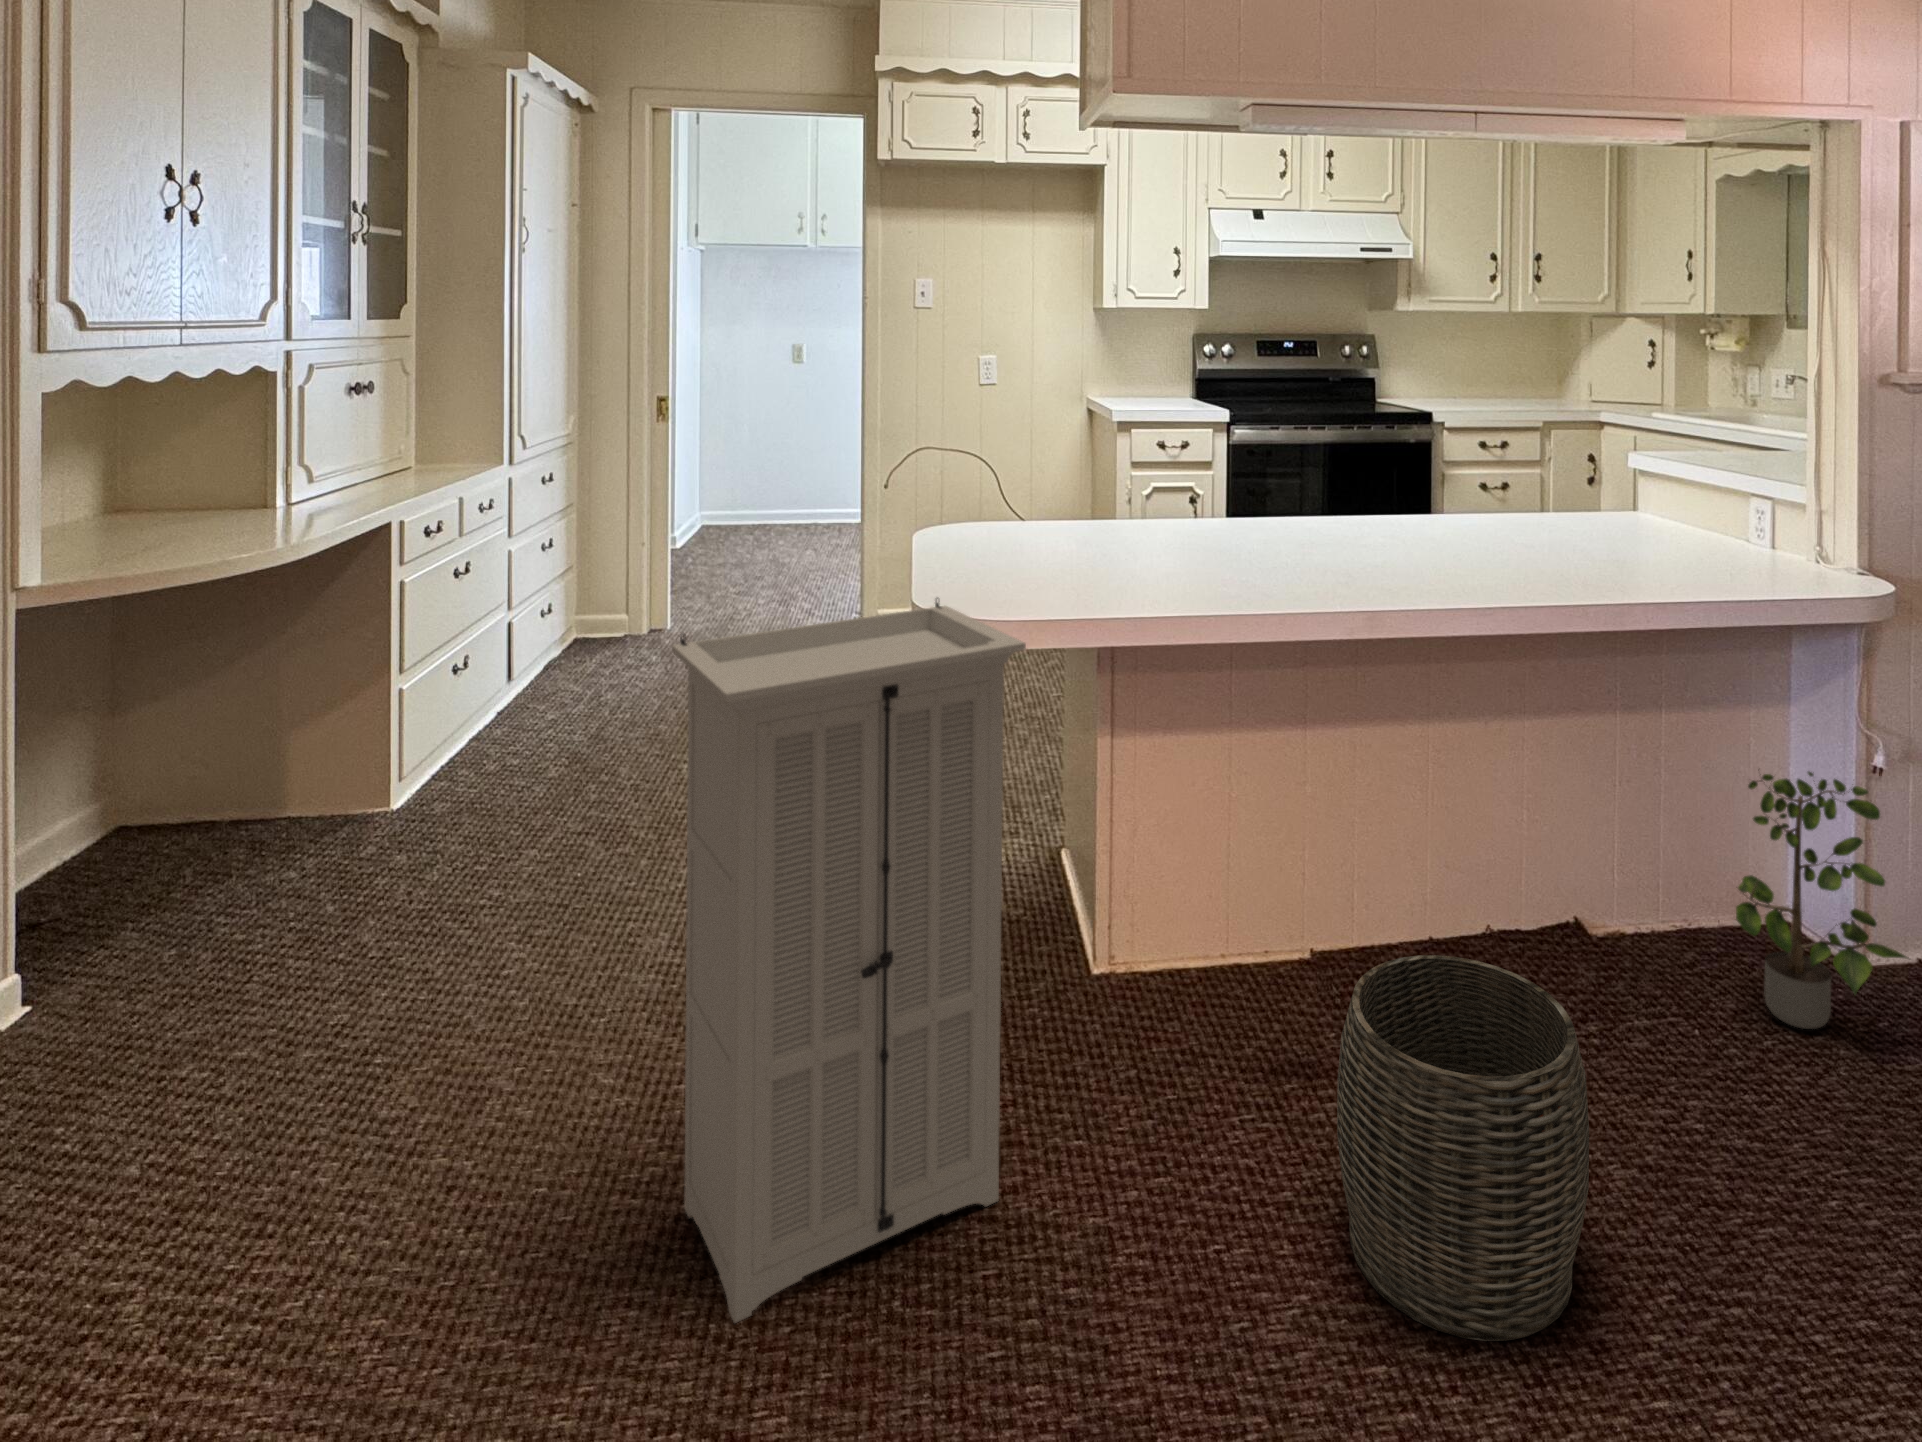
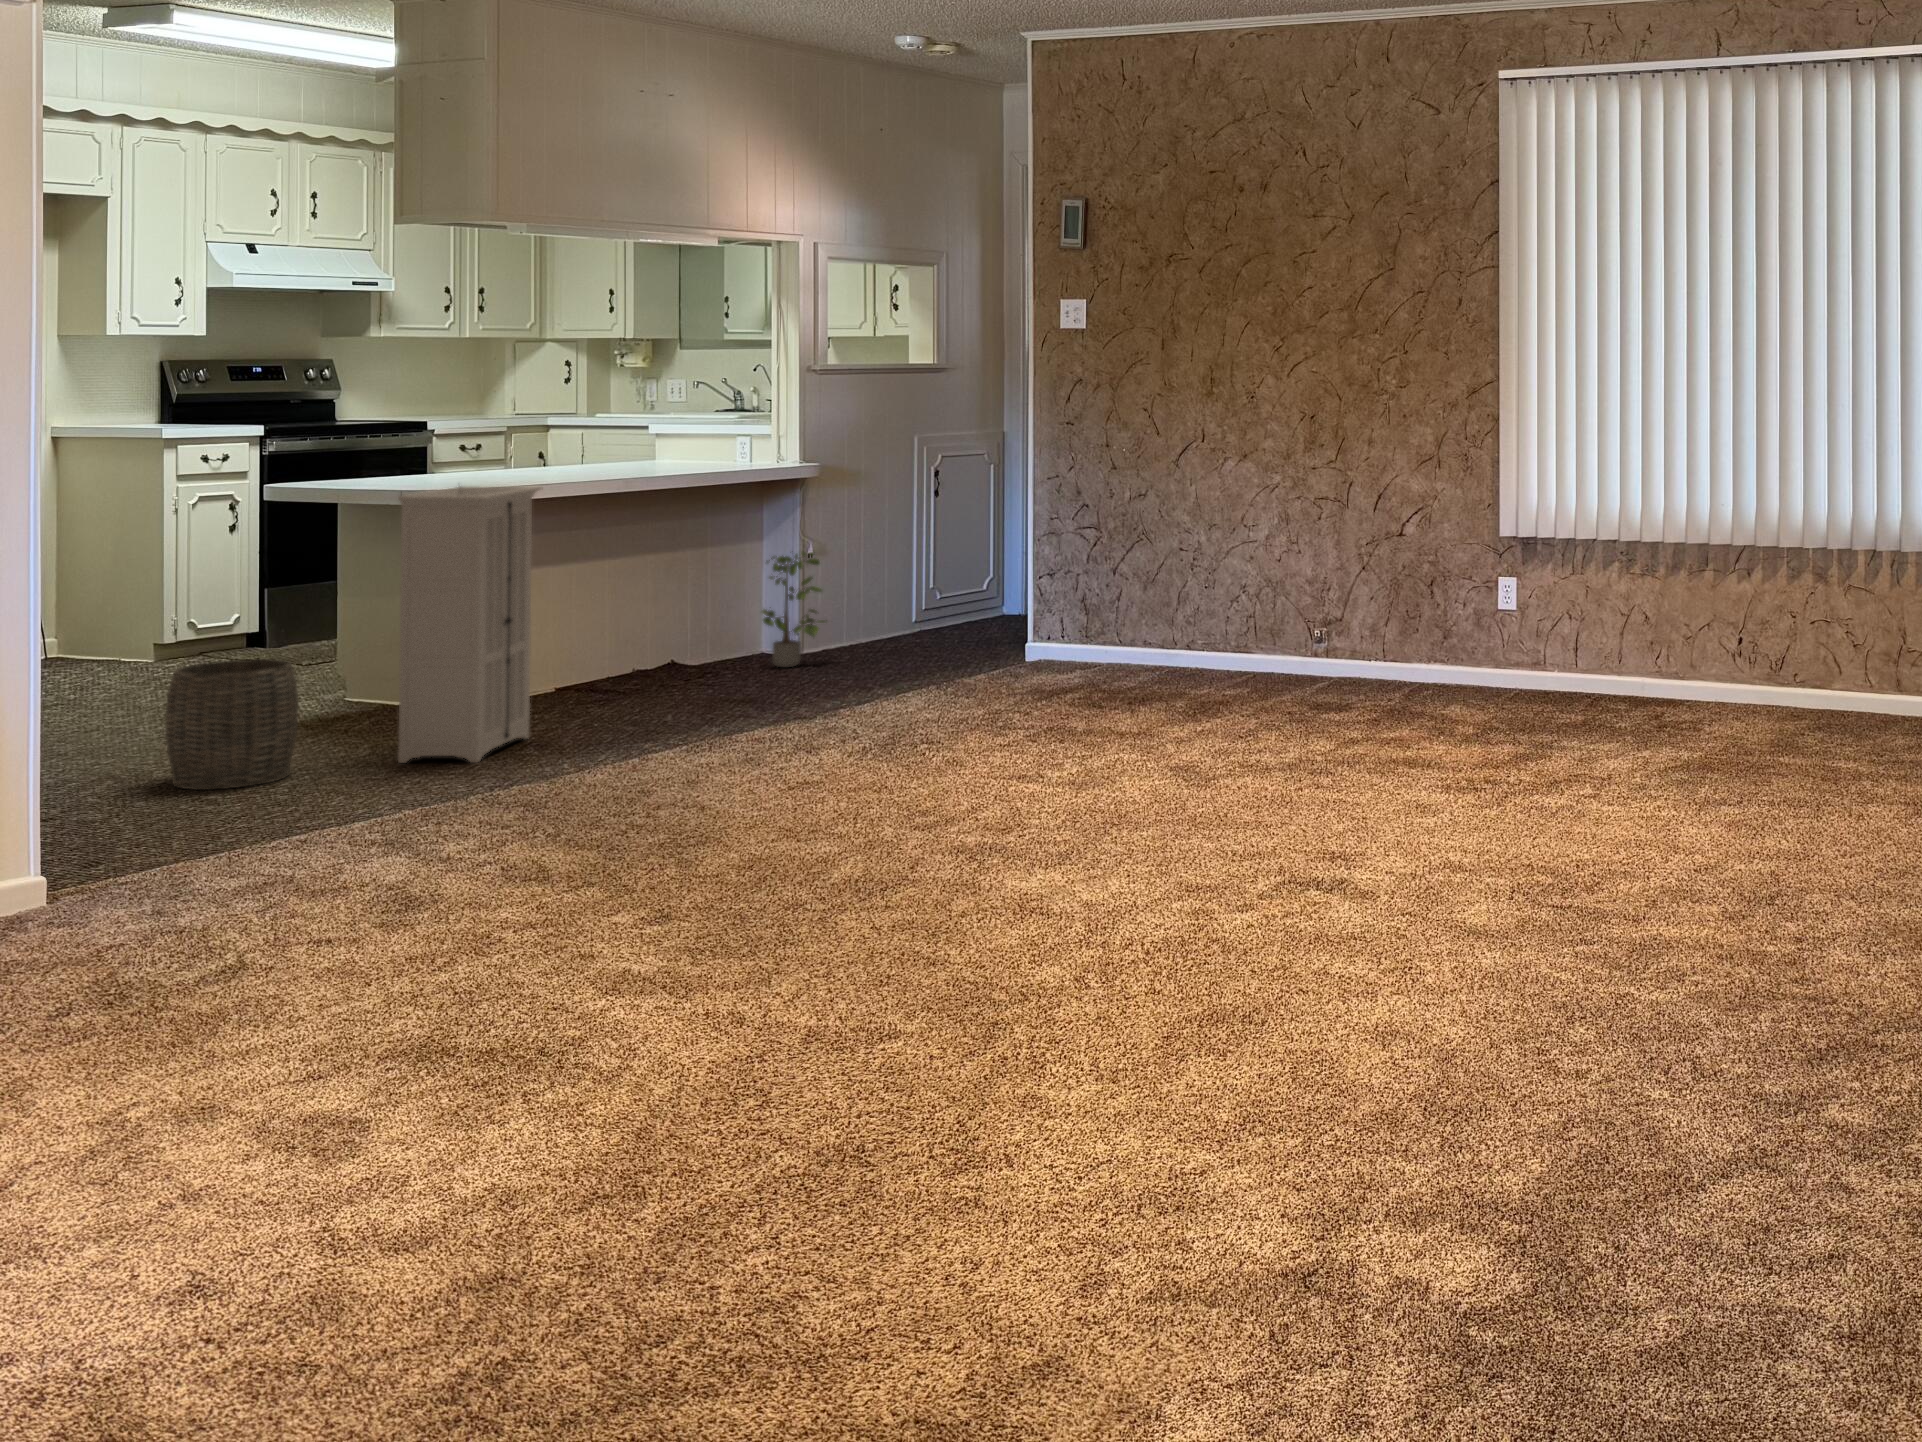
woven basket: present [1337,955,1589,1341] -> present [165,659,298,790]

